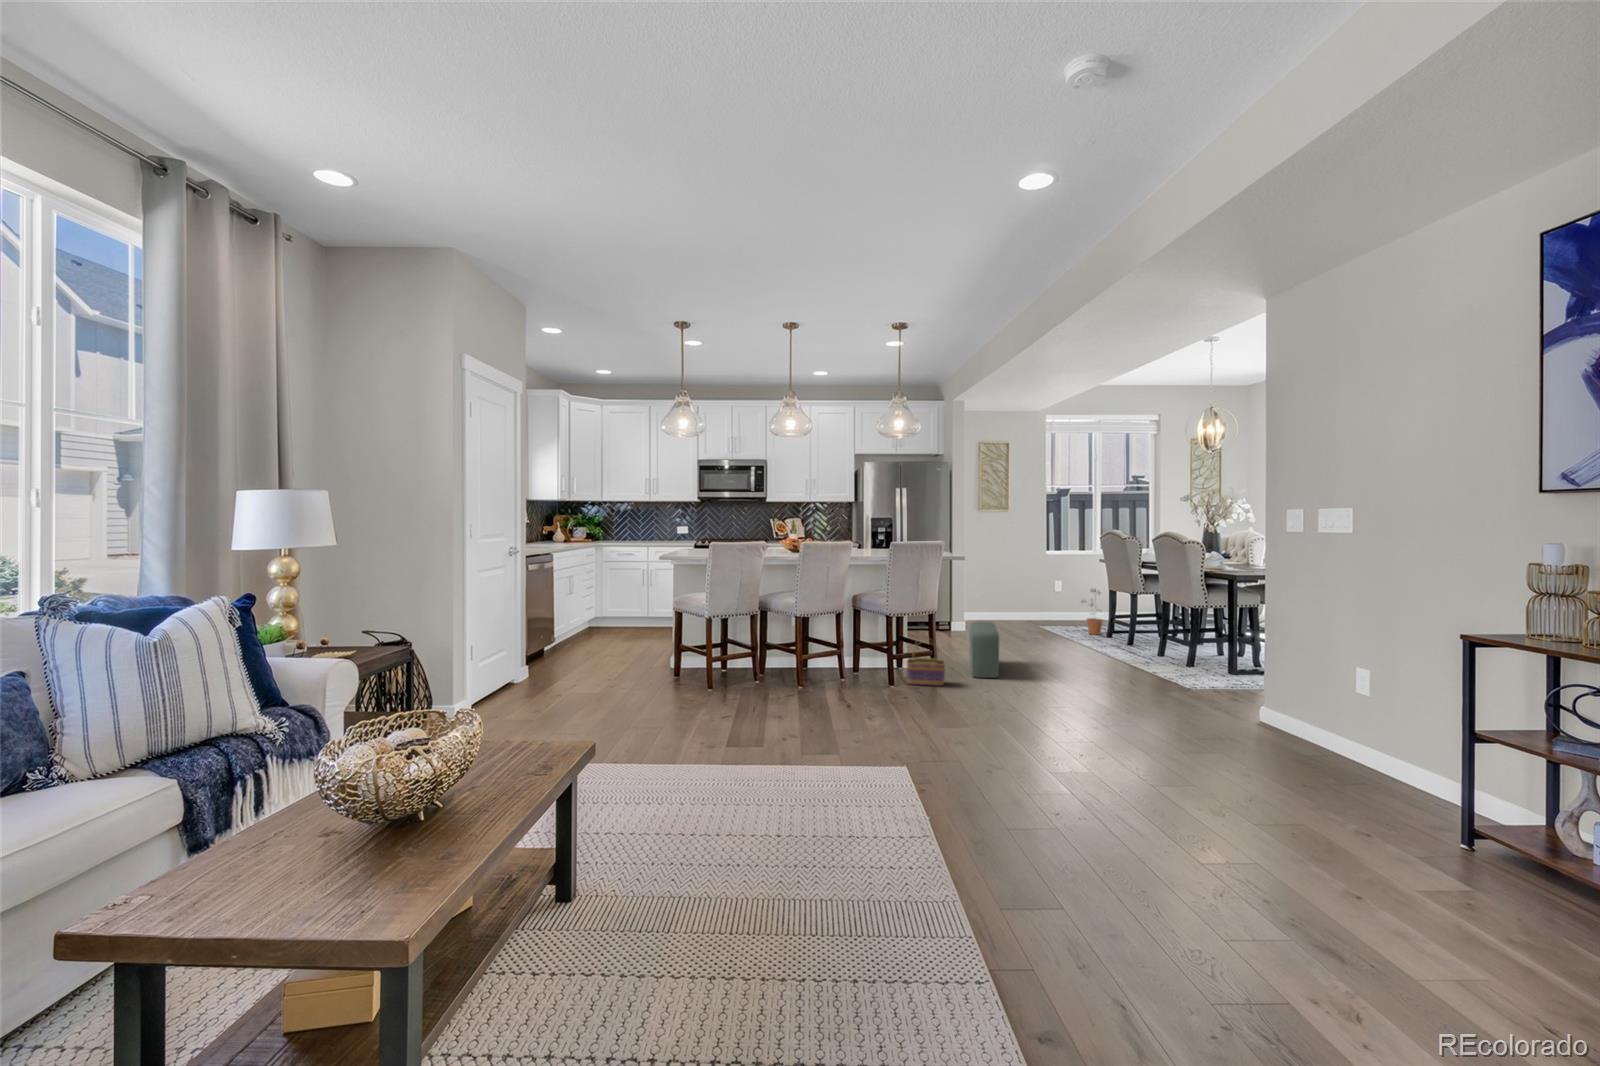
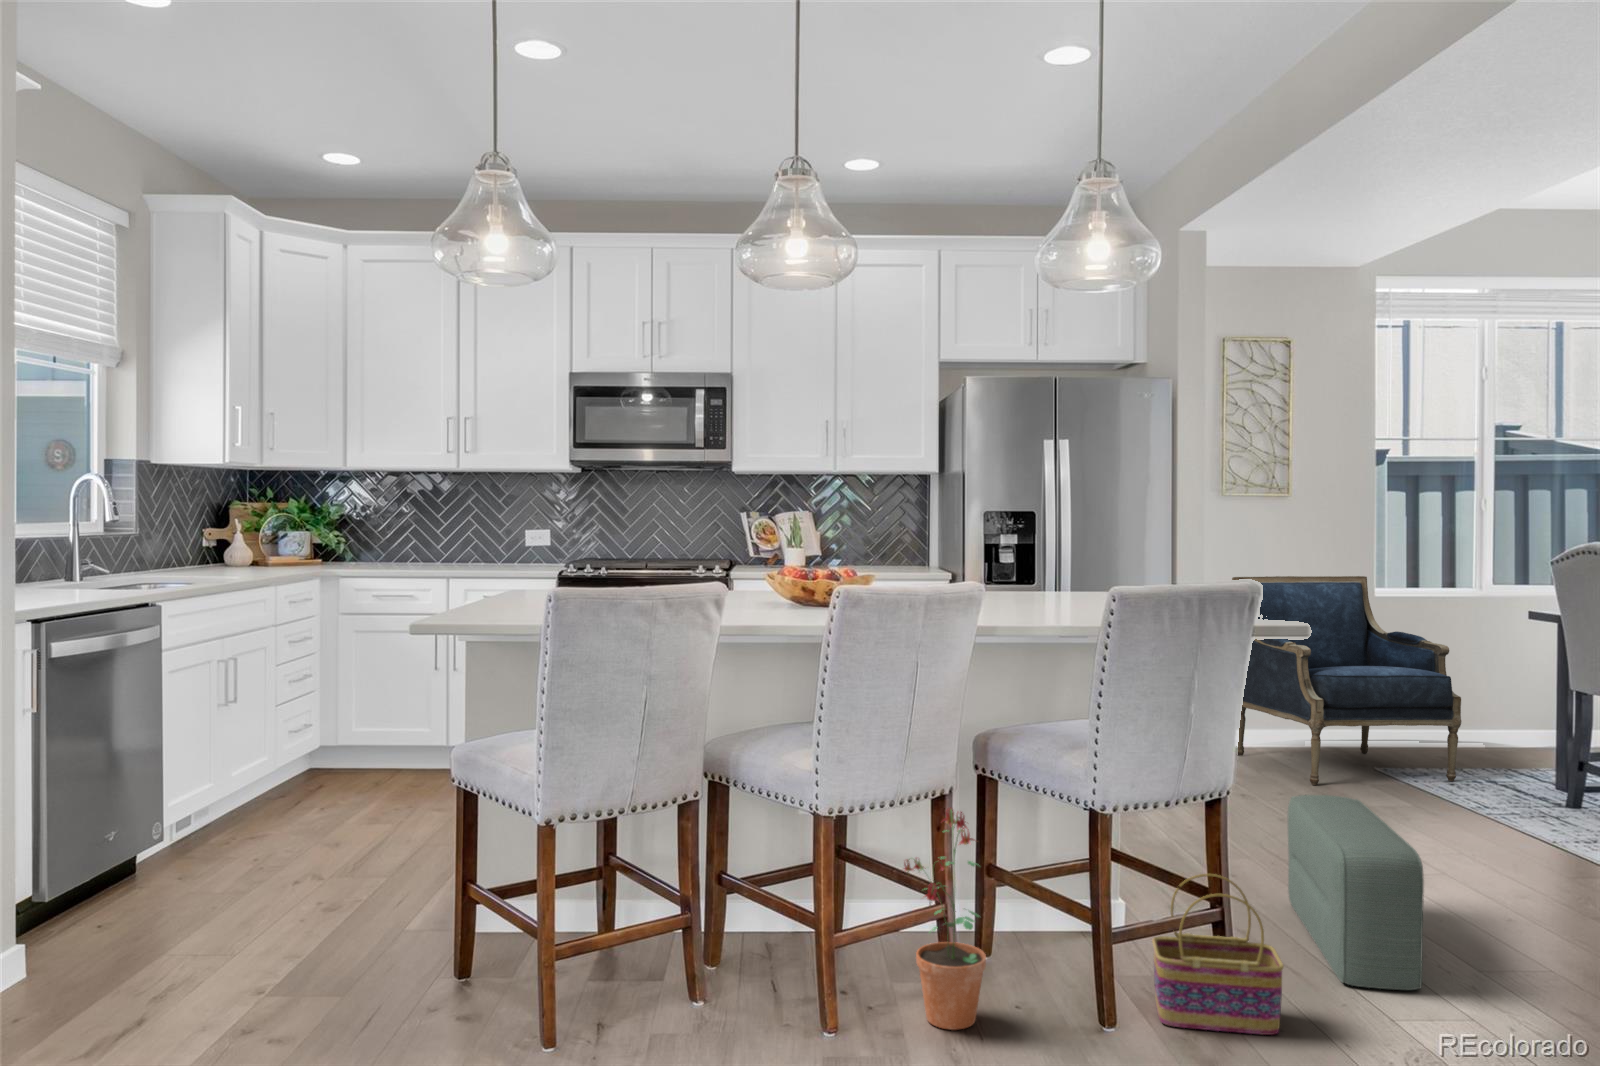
armchair: none [984,546,1073,632] -> present [1232,576,1461,785]
potted plant: present [1085,589,1103,635] -> present [904,808,986,1030]

